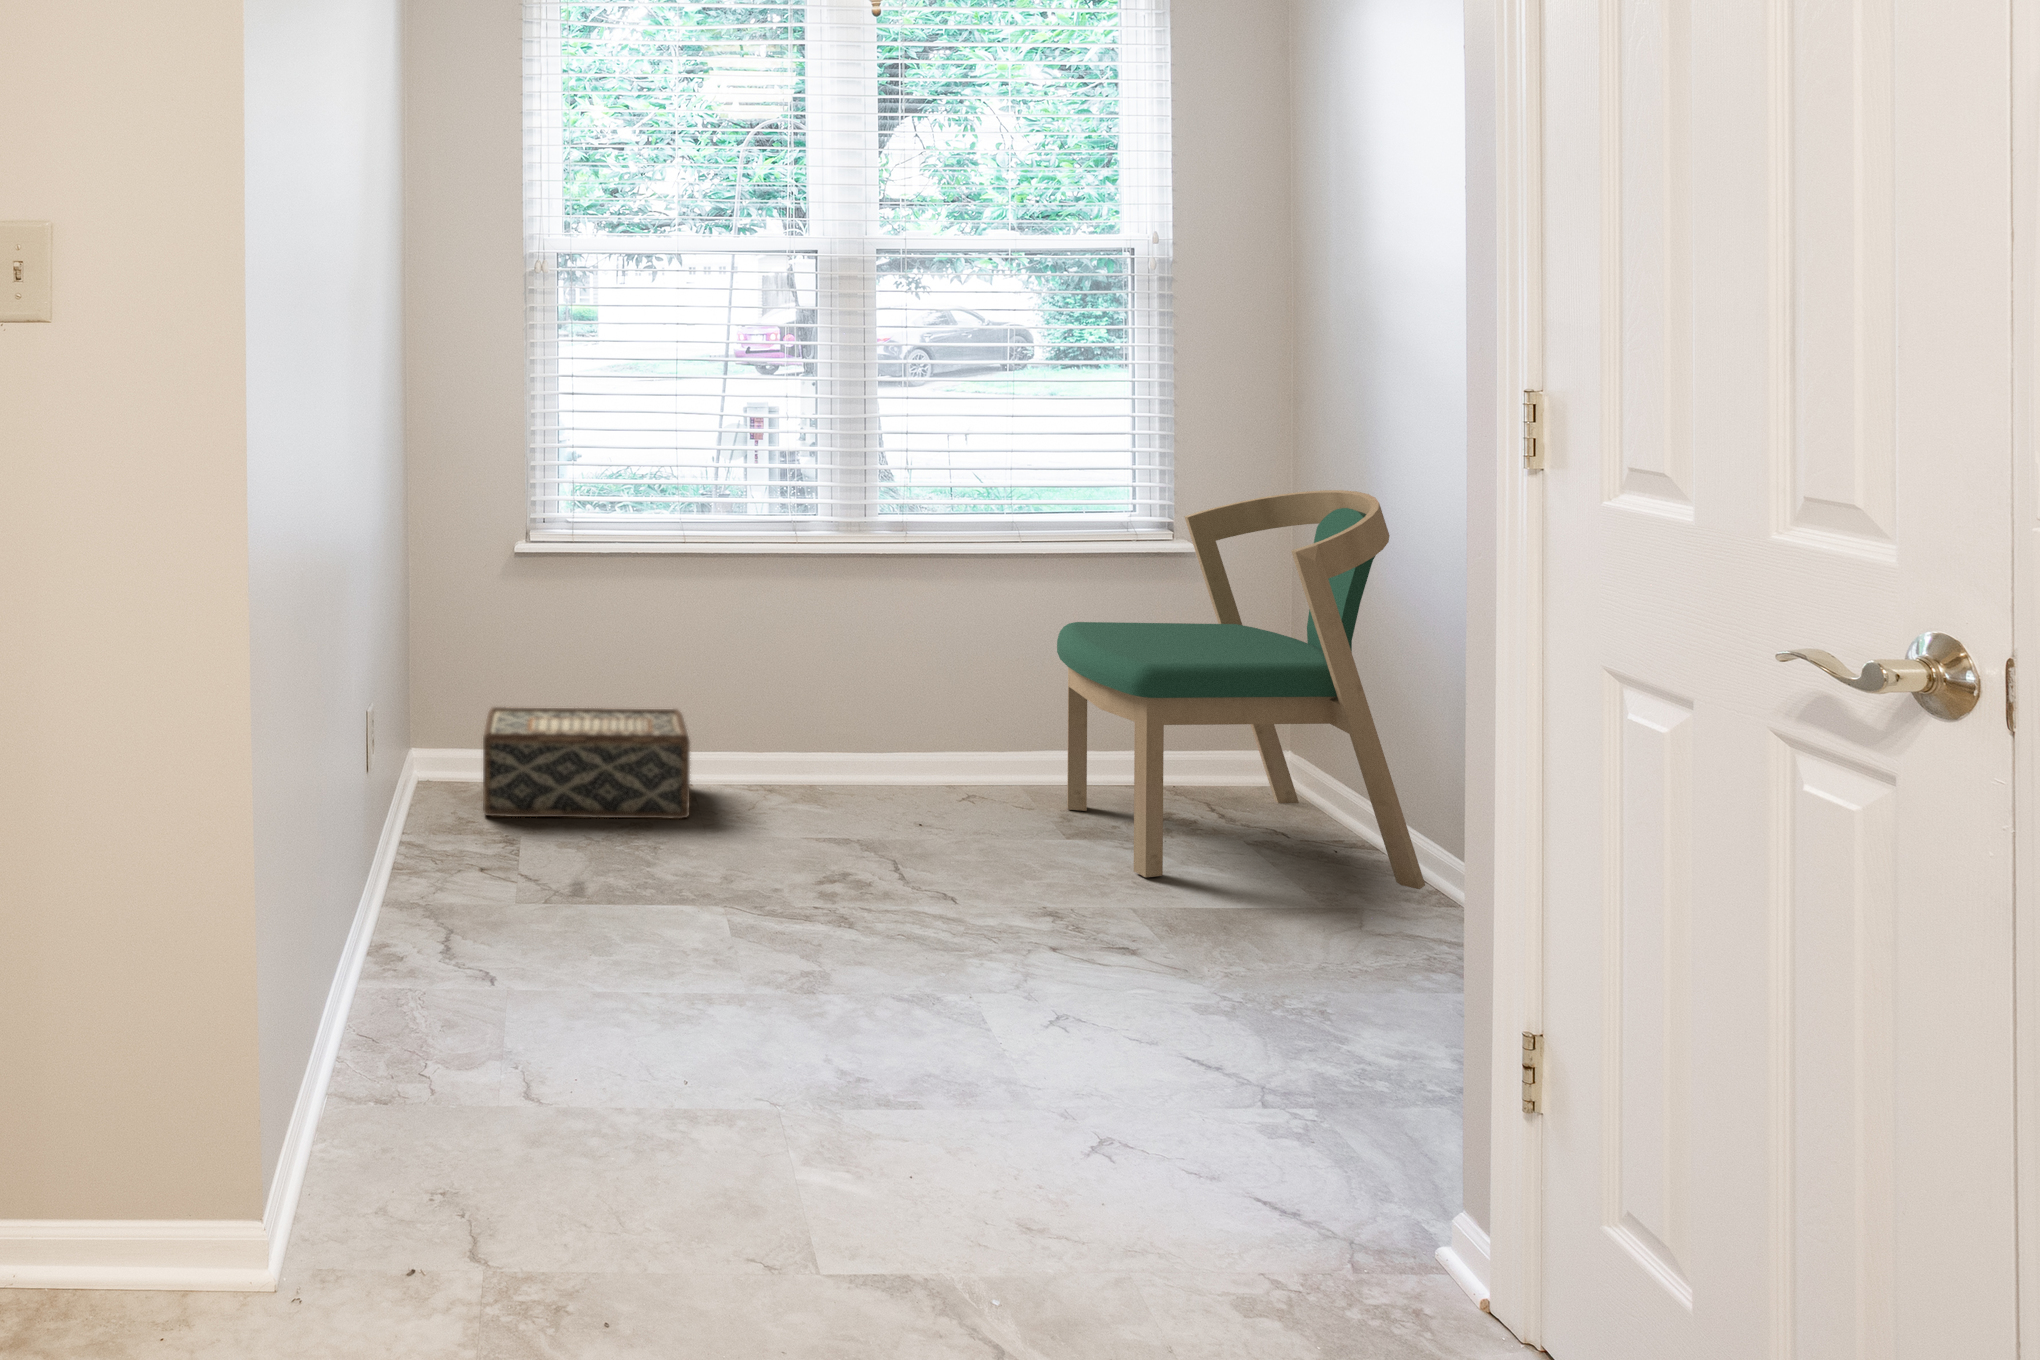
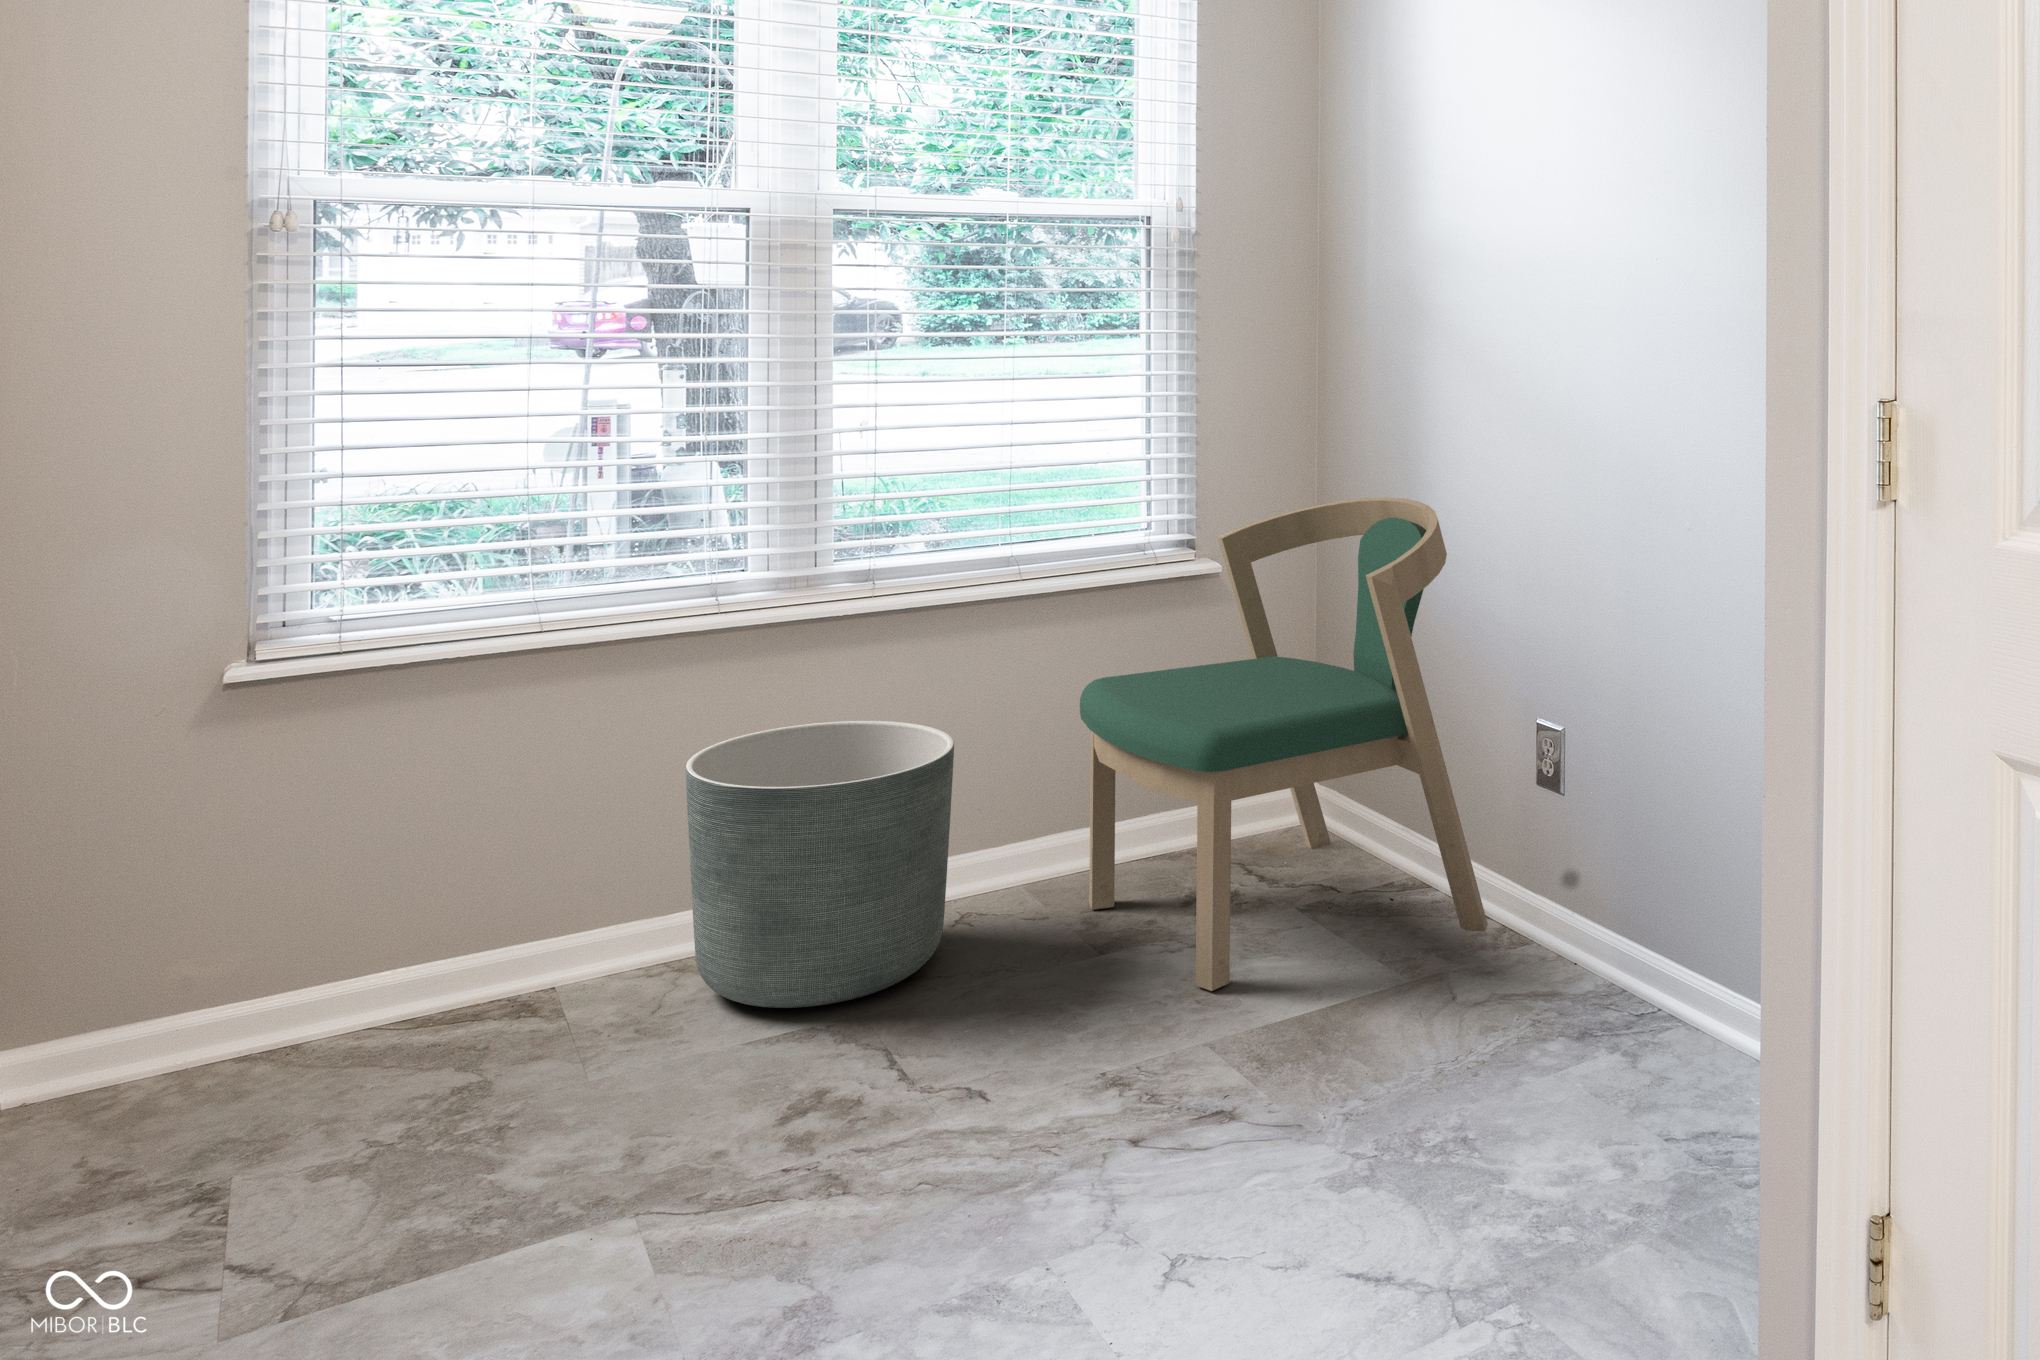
planter: none [769,630,953,827] -> present [686,721,954,1008]
woven basket: present [483,707,690,819] -> none [153,882,558,1143]

